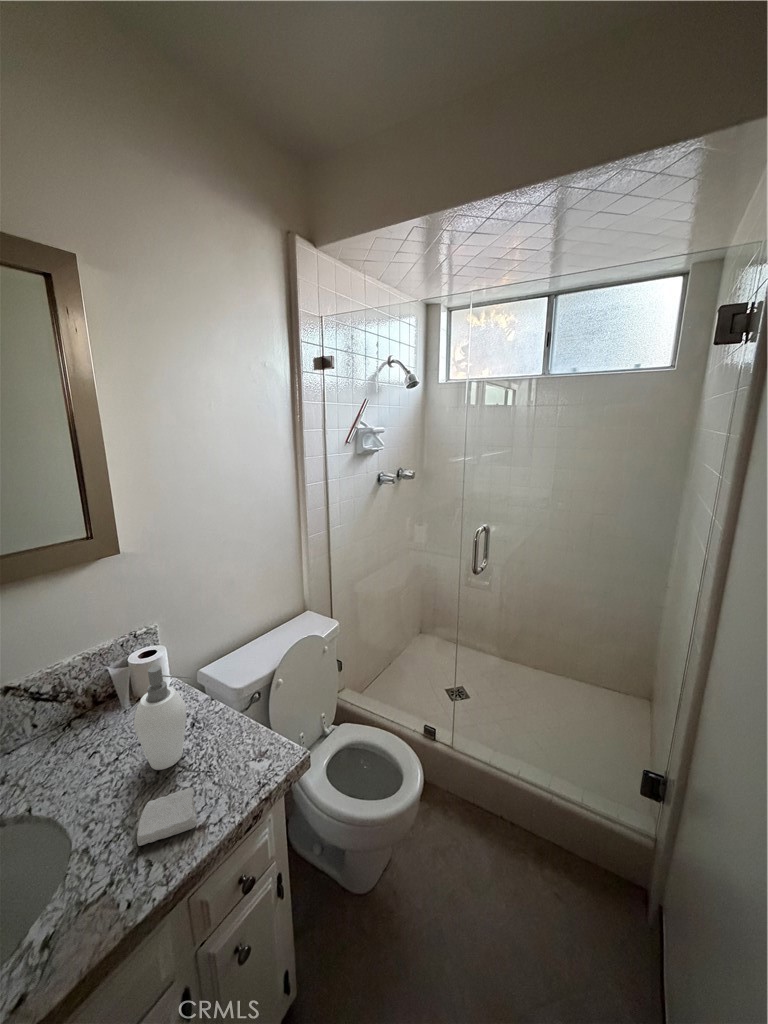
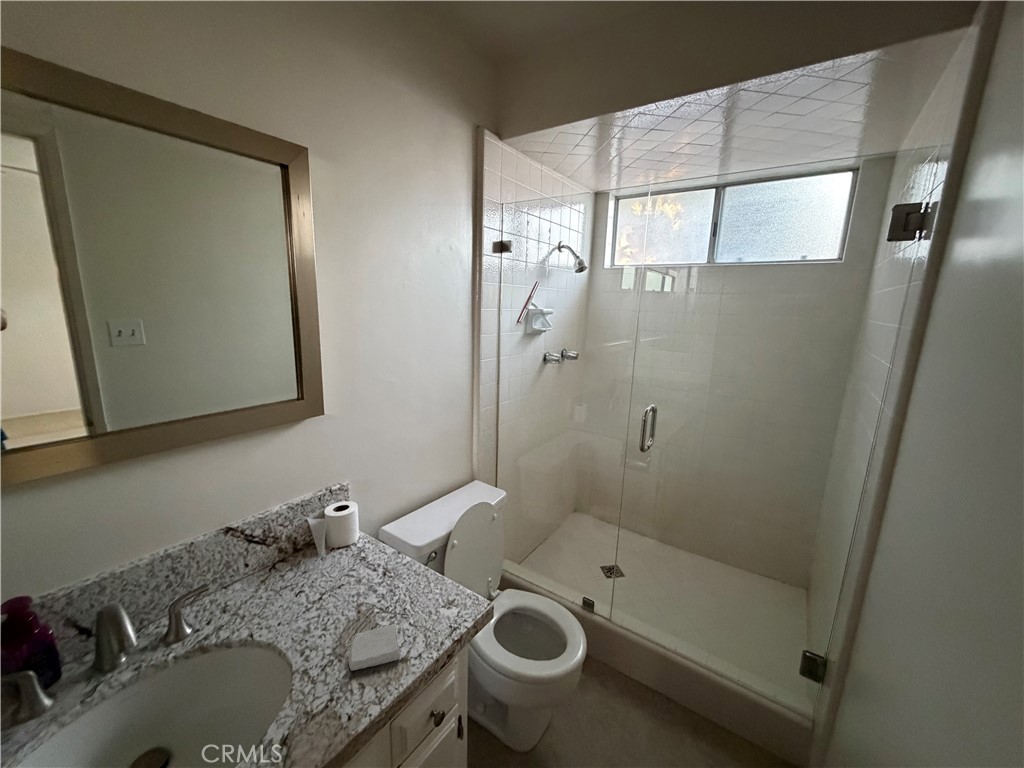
soap dispenser: present [134,665,191,770] -> none [341,514,394,610]

